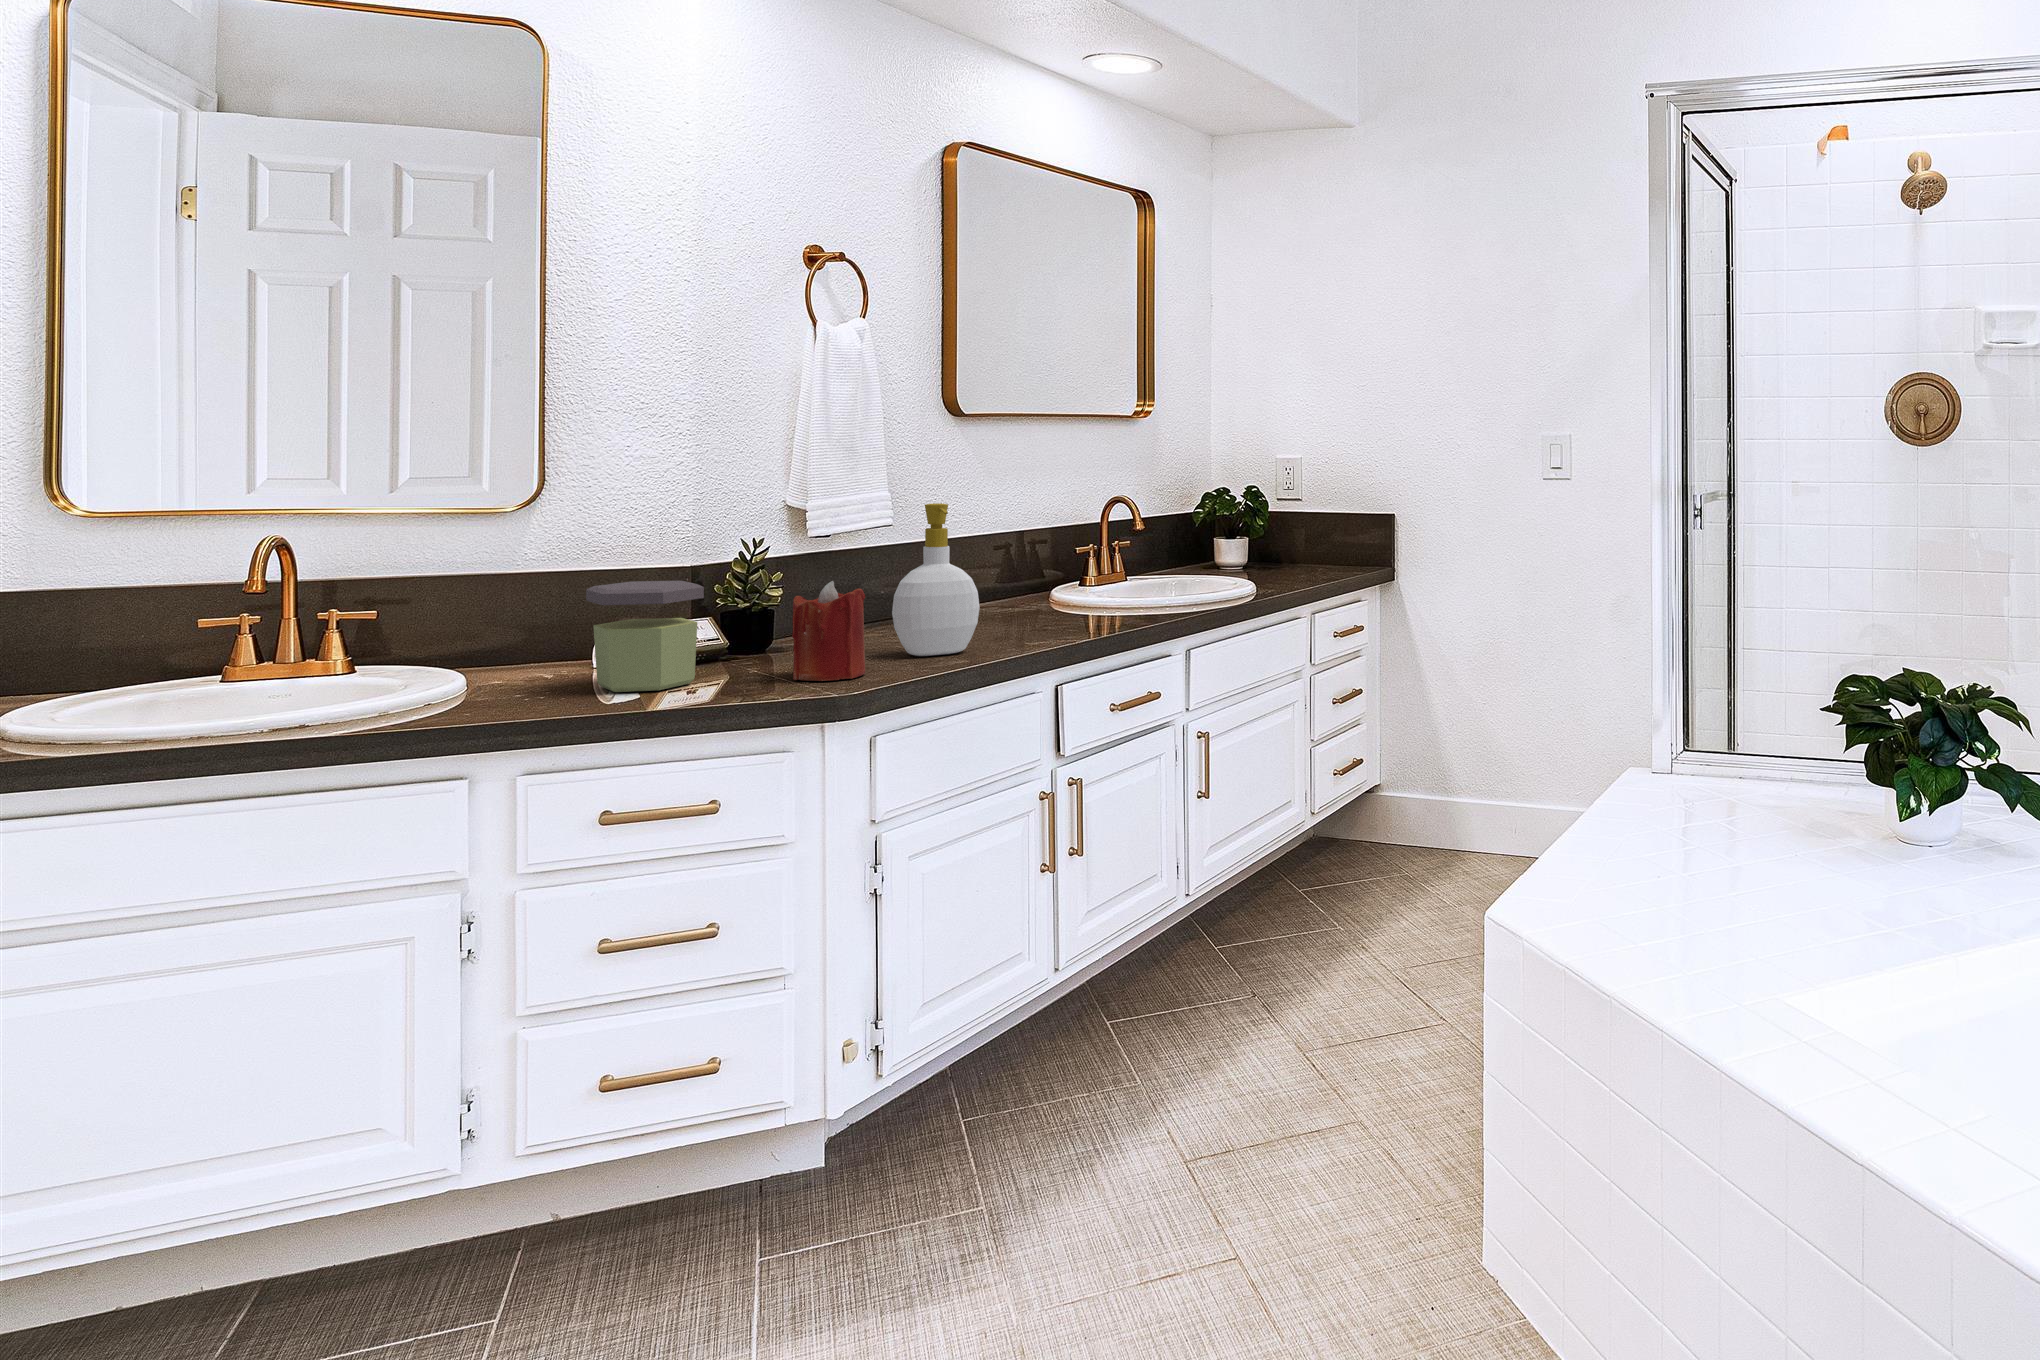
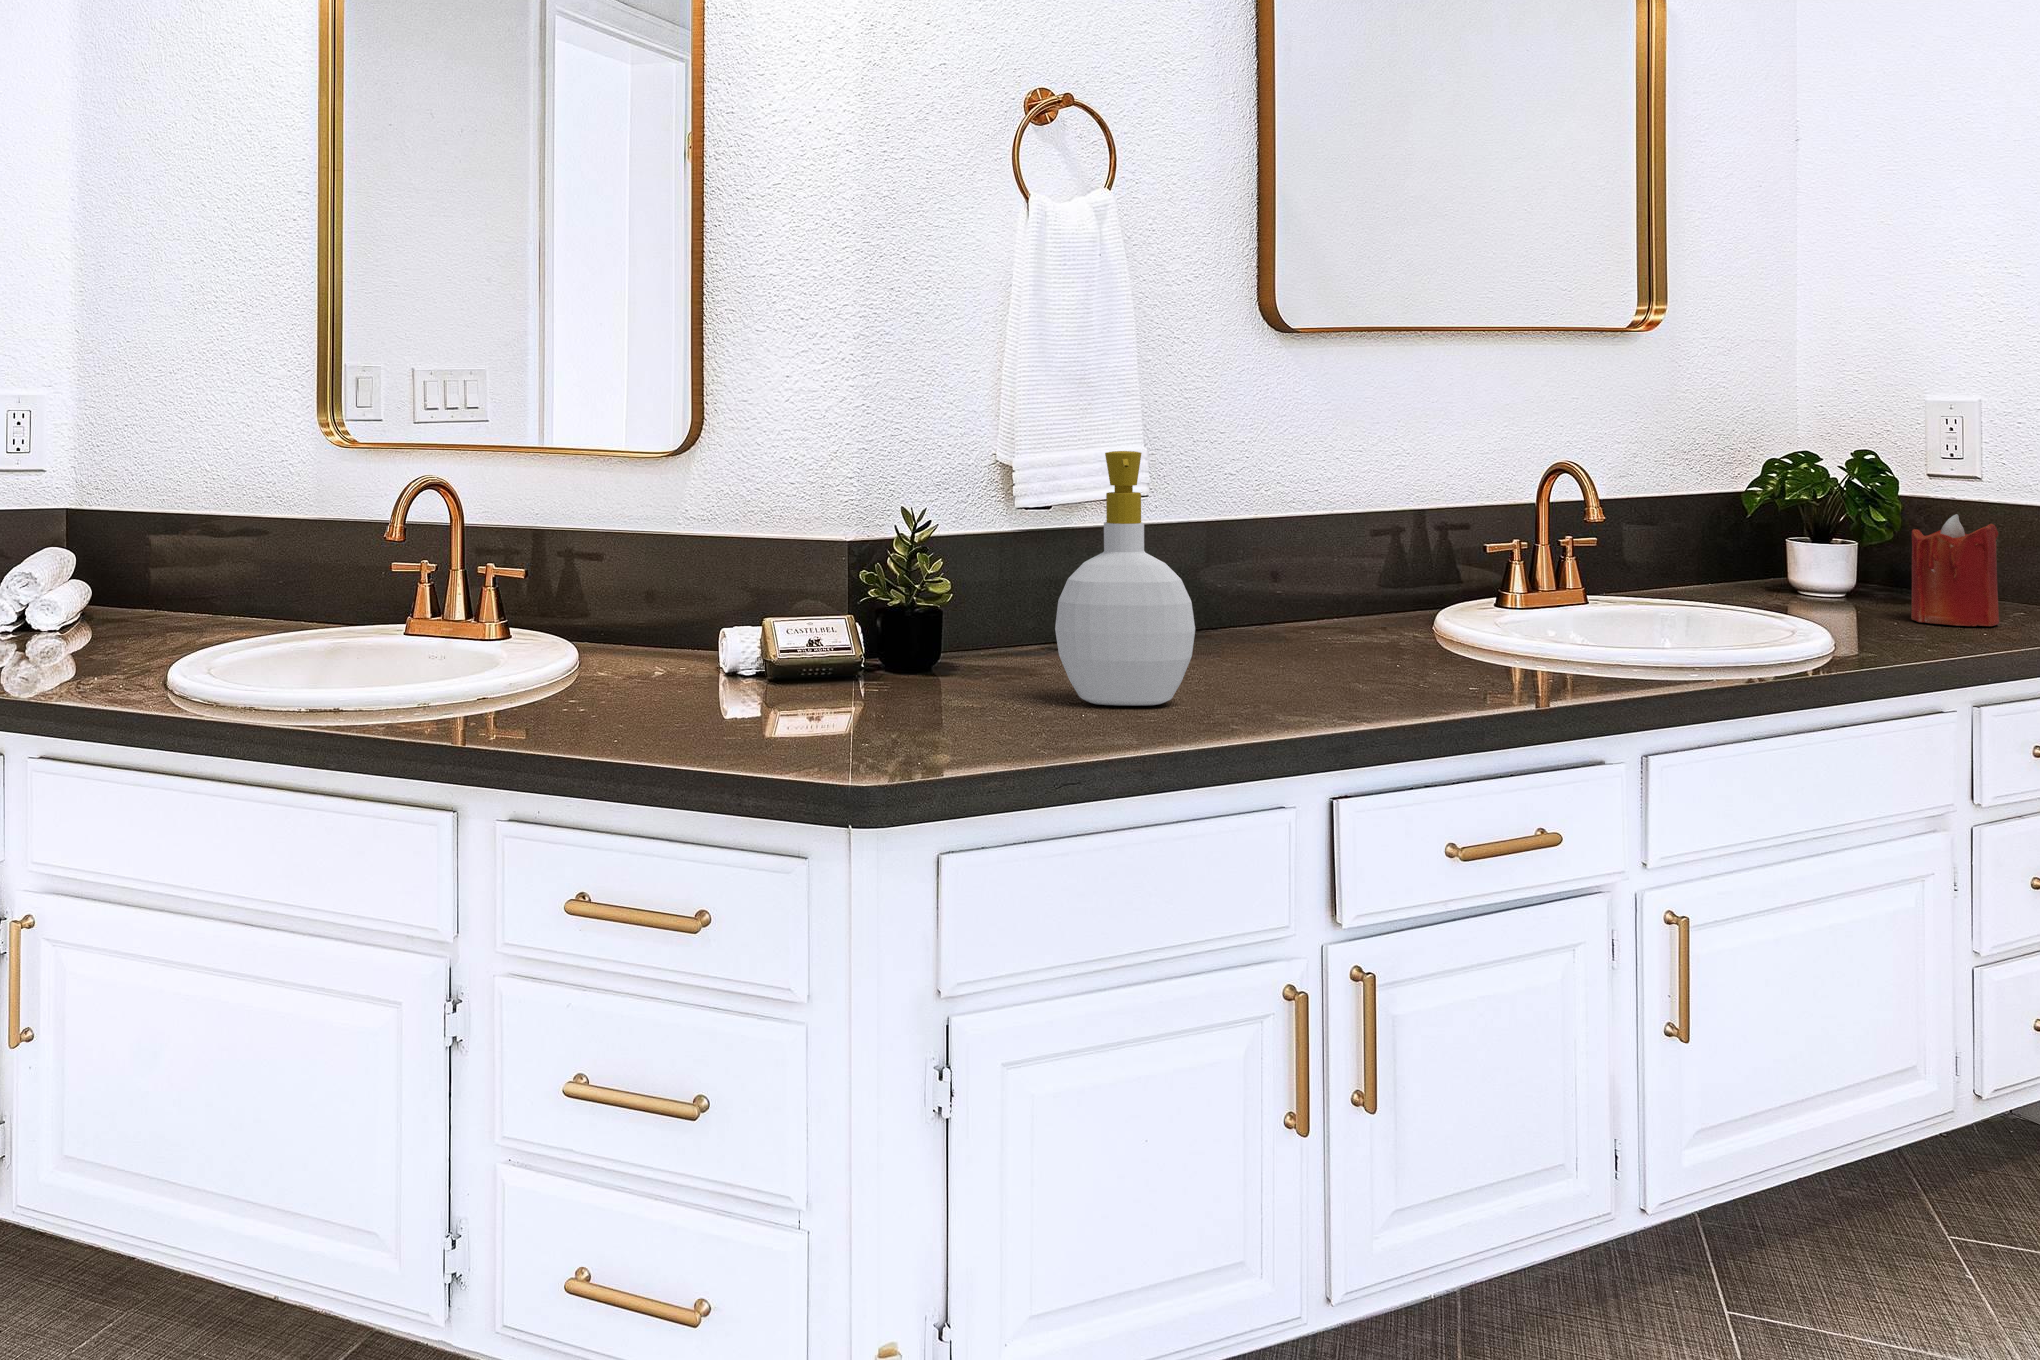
jar: present [586,581,704,692] -> none [636,554,767,714]
candle: present [792,581,865,681] -> present [1911,514,1999,626]

